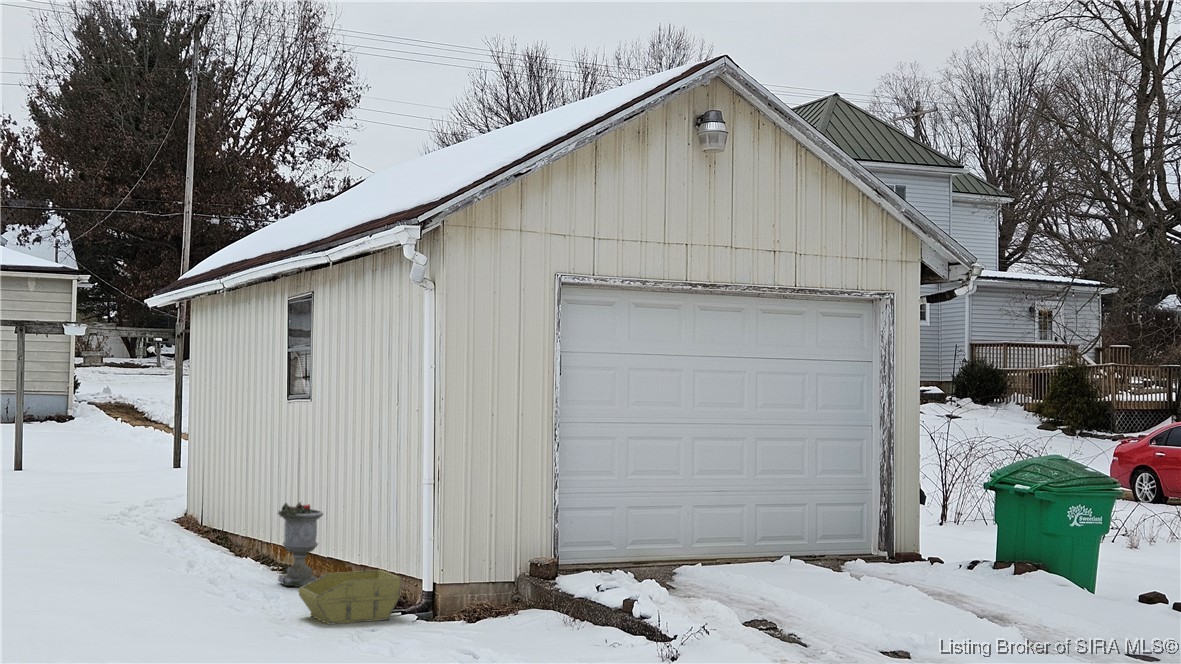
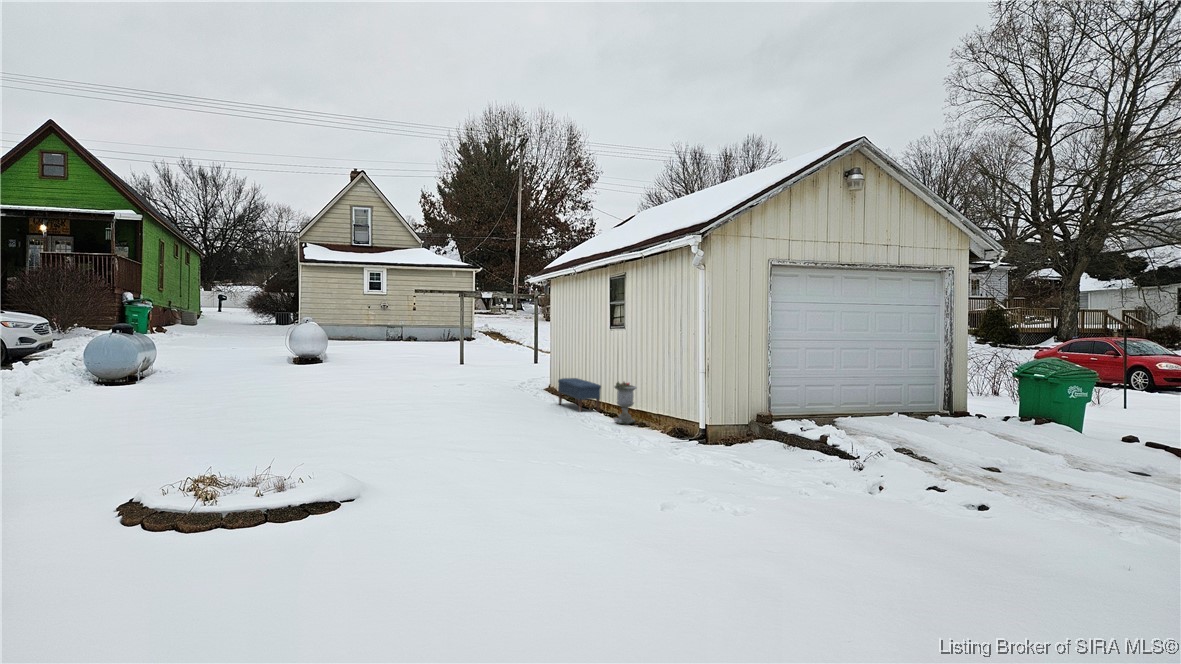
bench: none [189,496,269,565] -> present [558,378,601,412]
storage bin: present [298,570,402,625] -> none [636,416,690,444]

